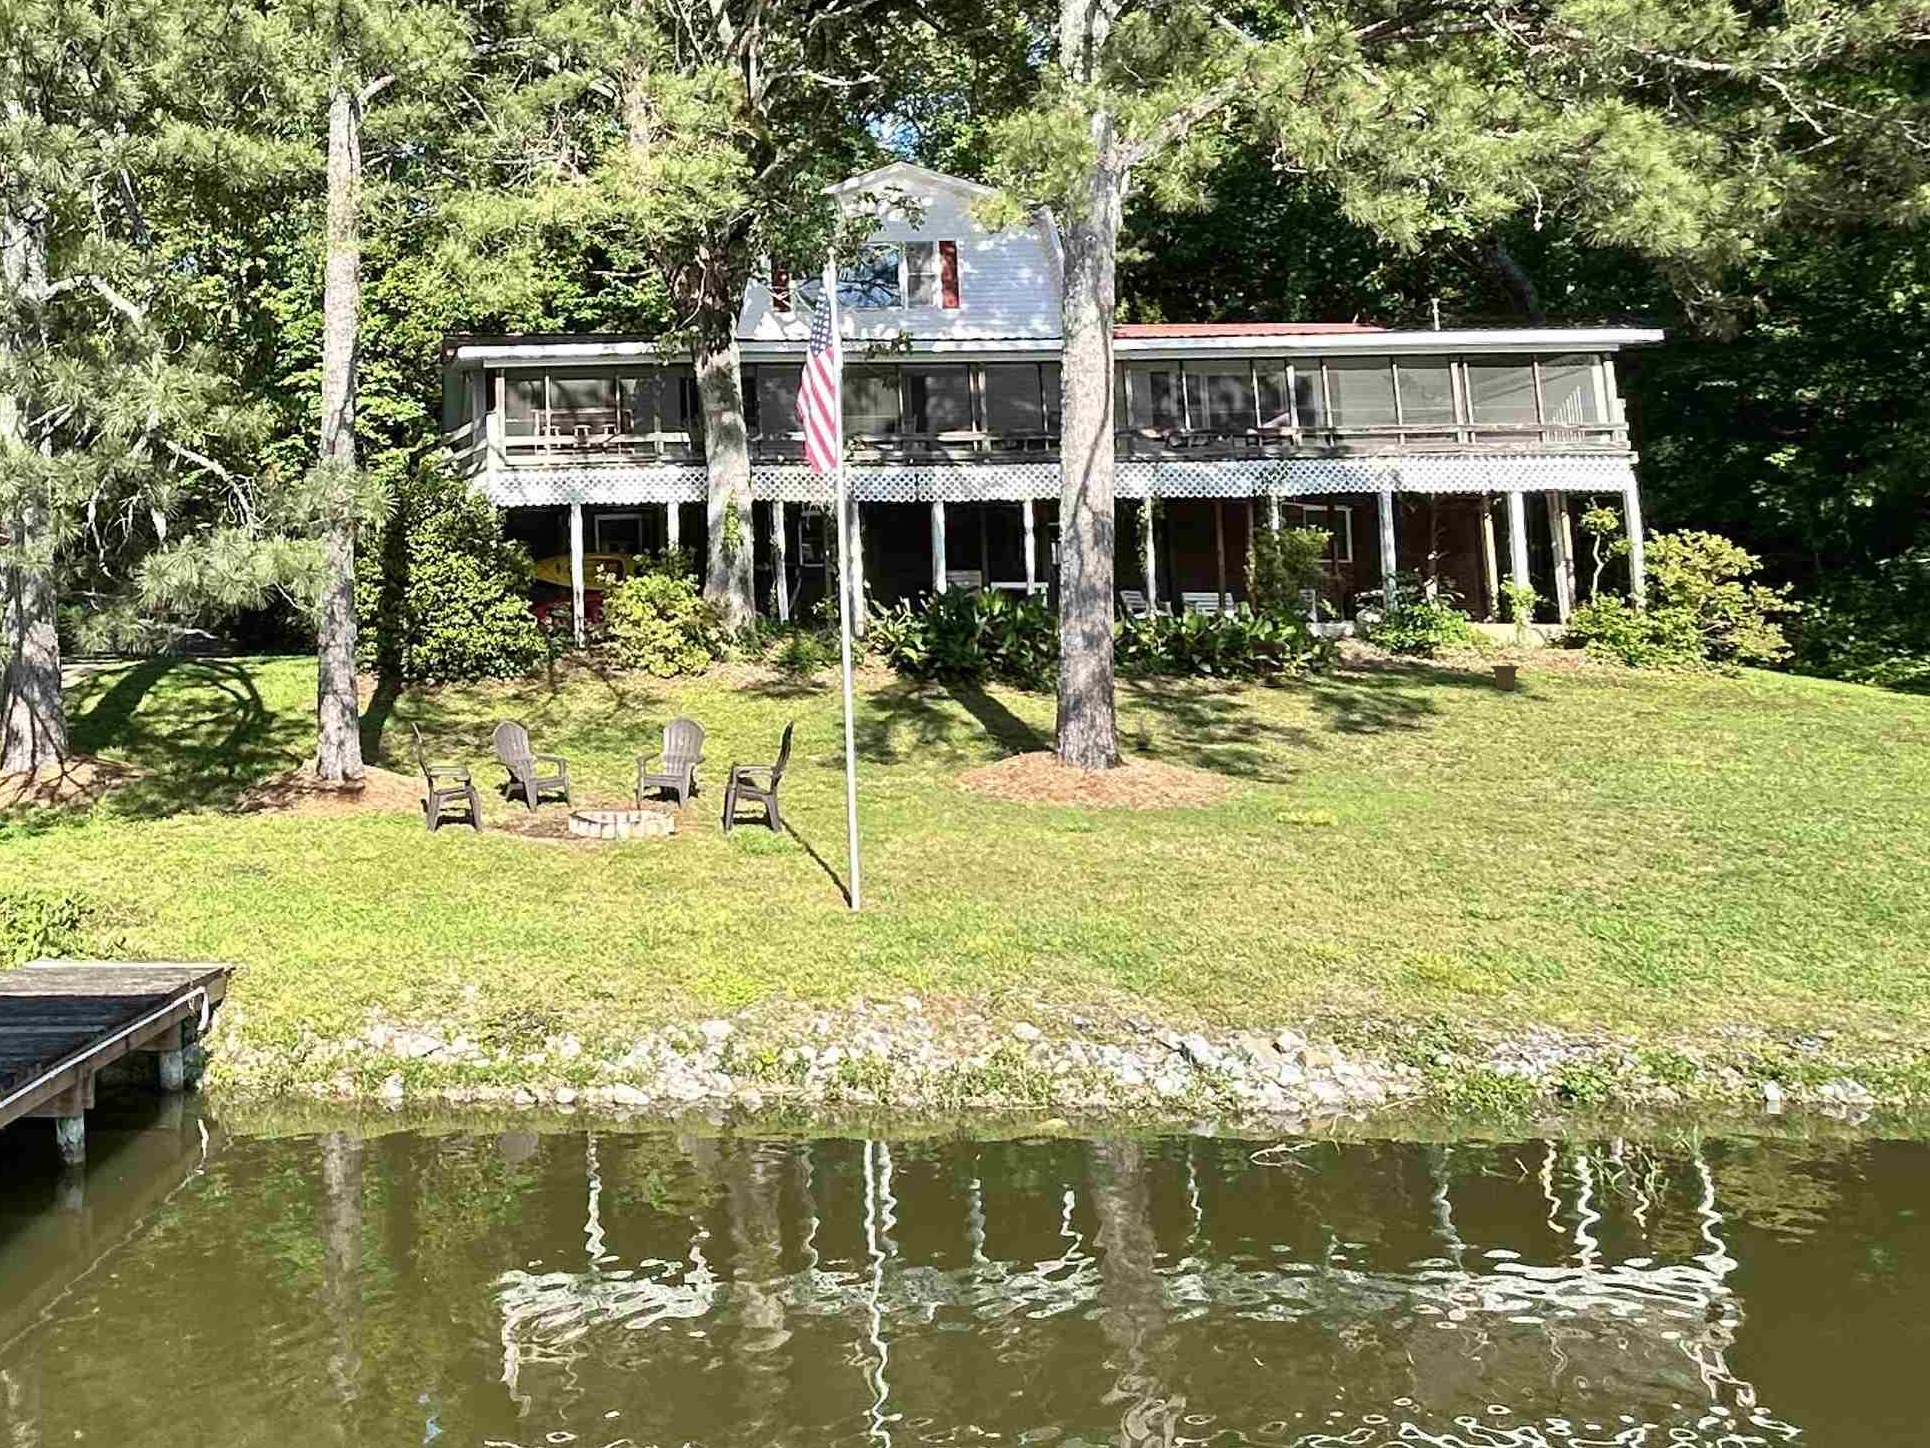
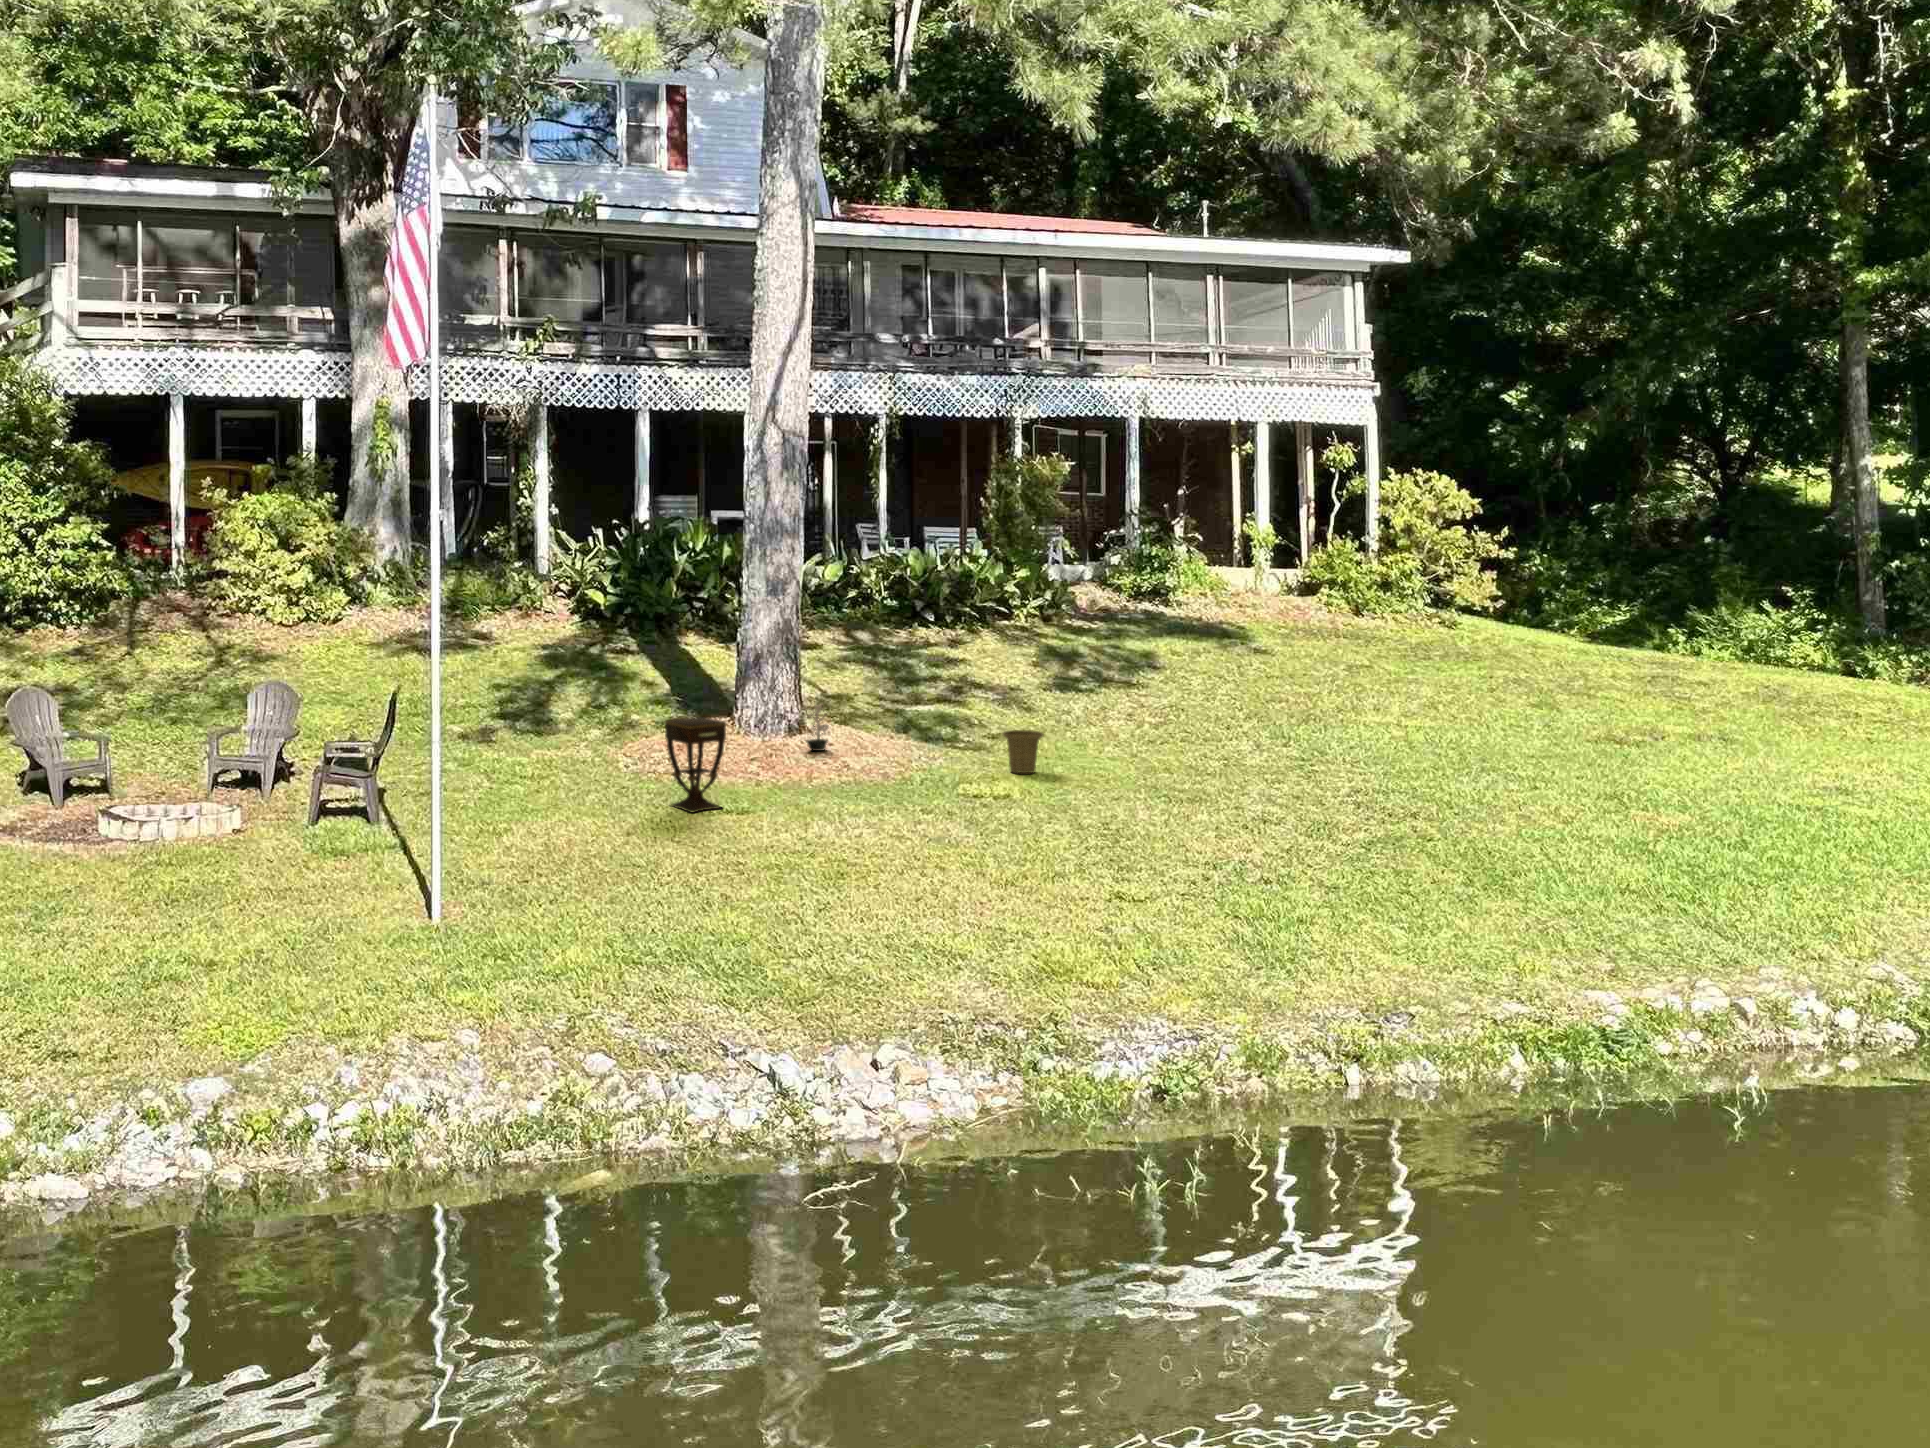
side table: present [1251,641,1287,687] -> present [665,717,726,812]
basket: present [1491,666,1519,690] -> present [1003,730,1044,774]

